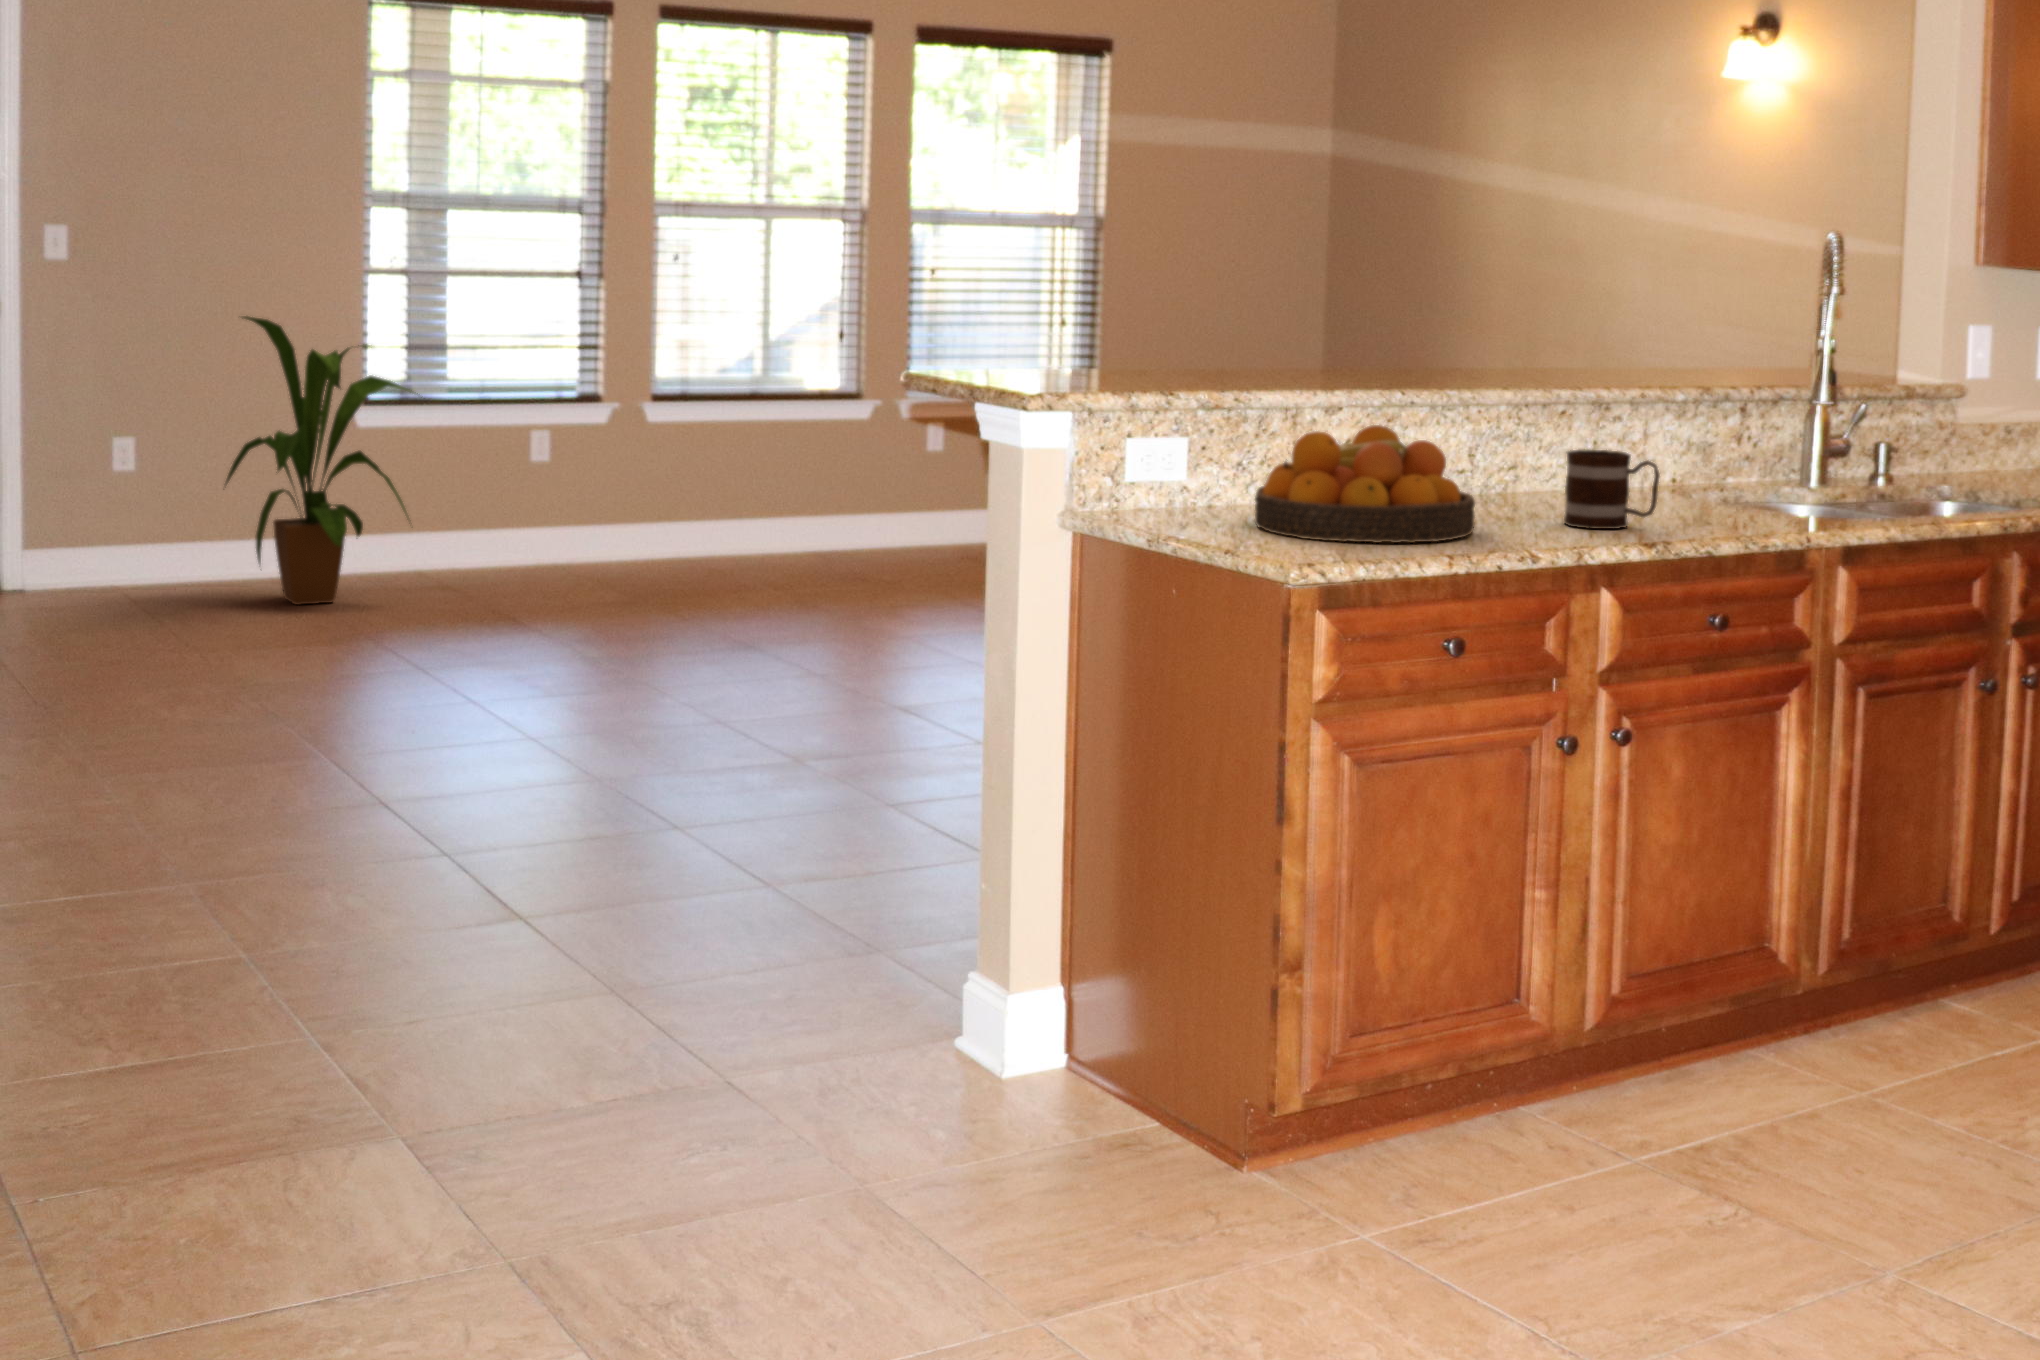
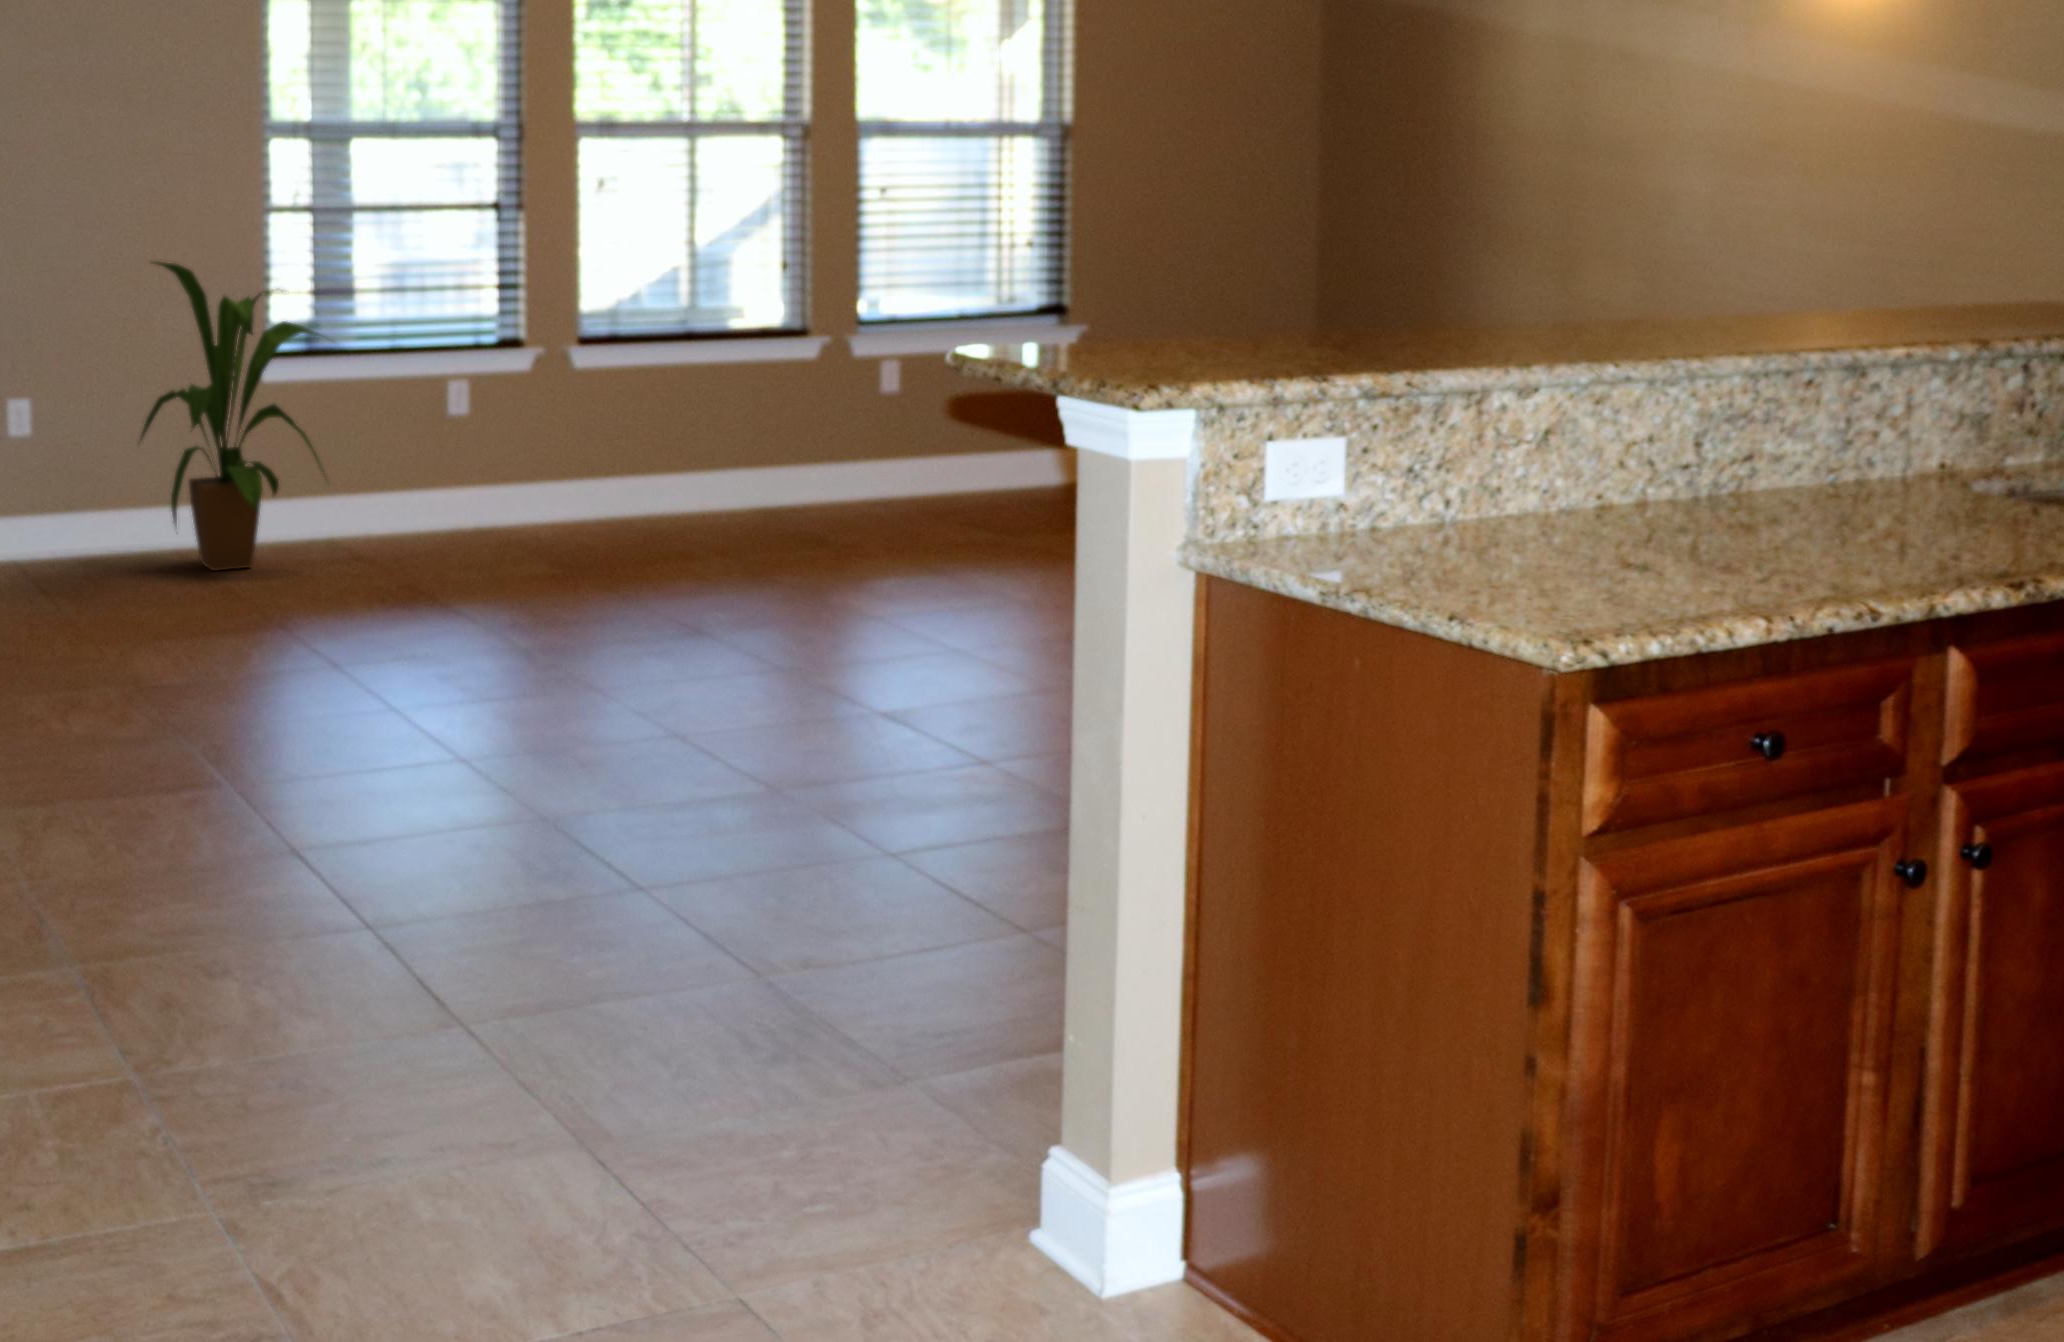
fruit bowl: present [1255,425,1475,543] -> none [1450,417,1769,593]
mug: present [1564,449,1660,529] -> none [1865,444,2013,558]

